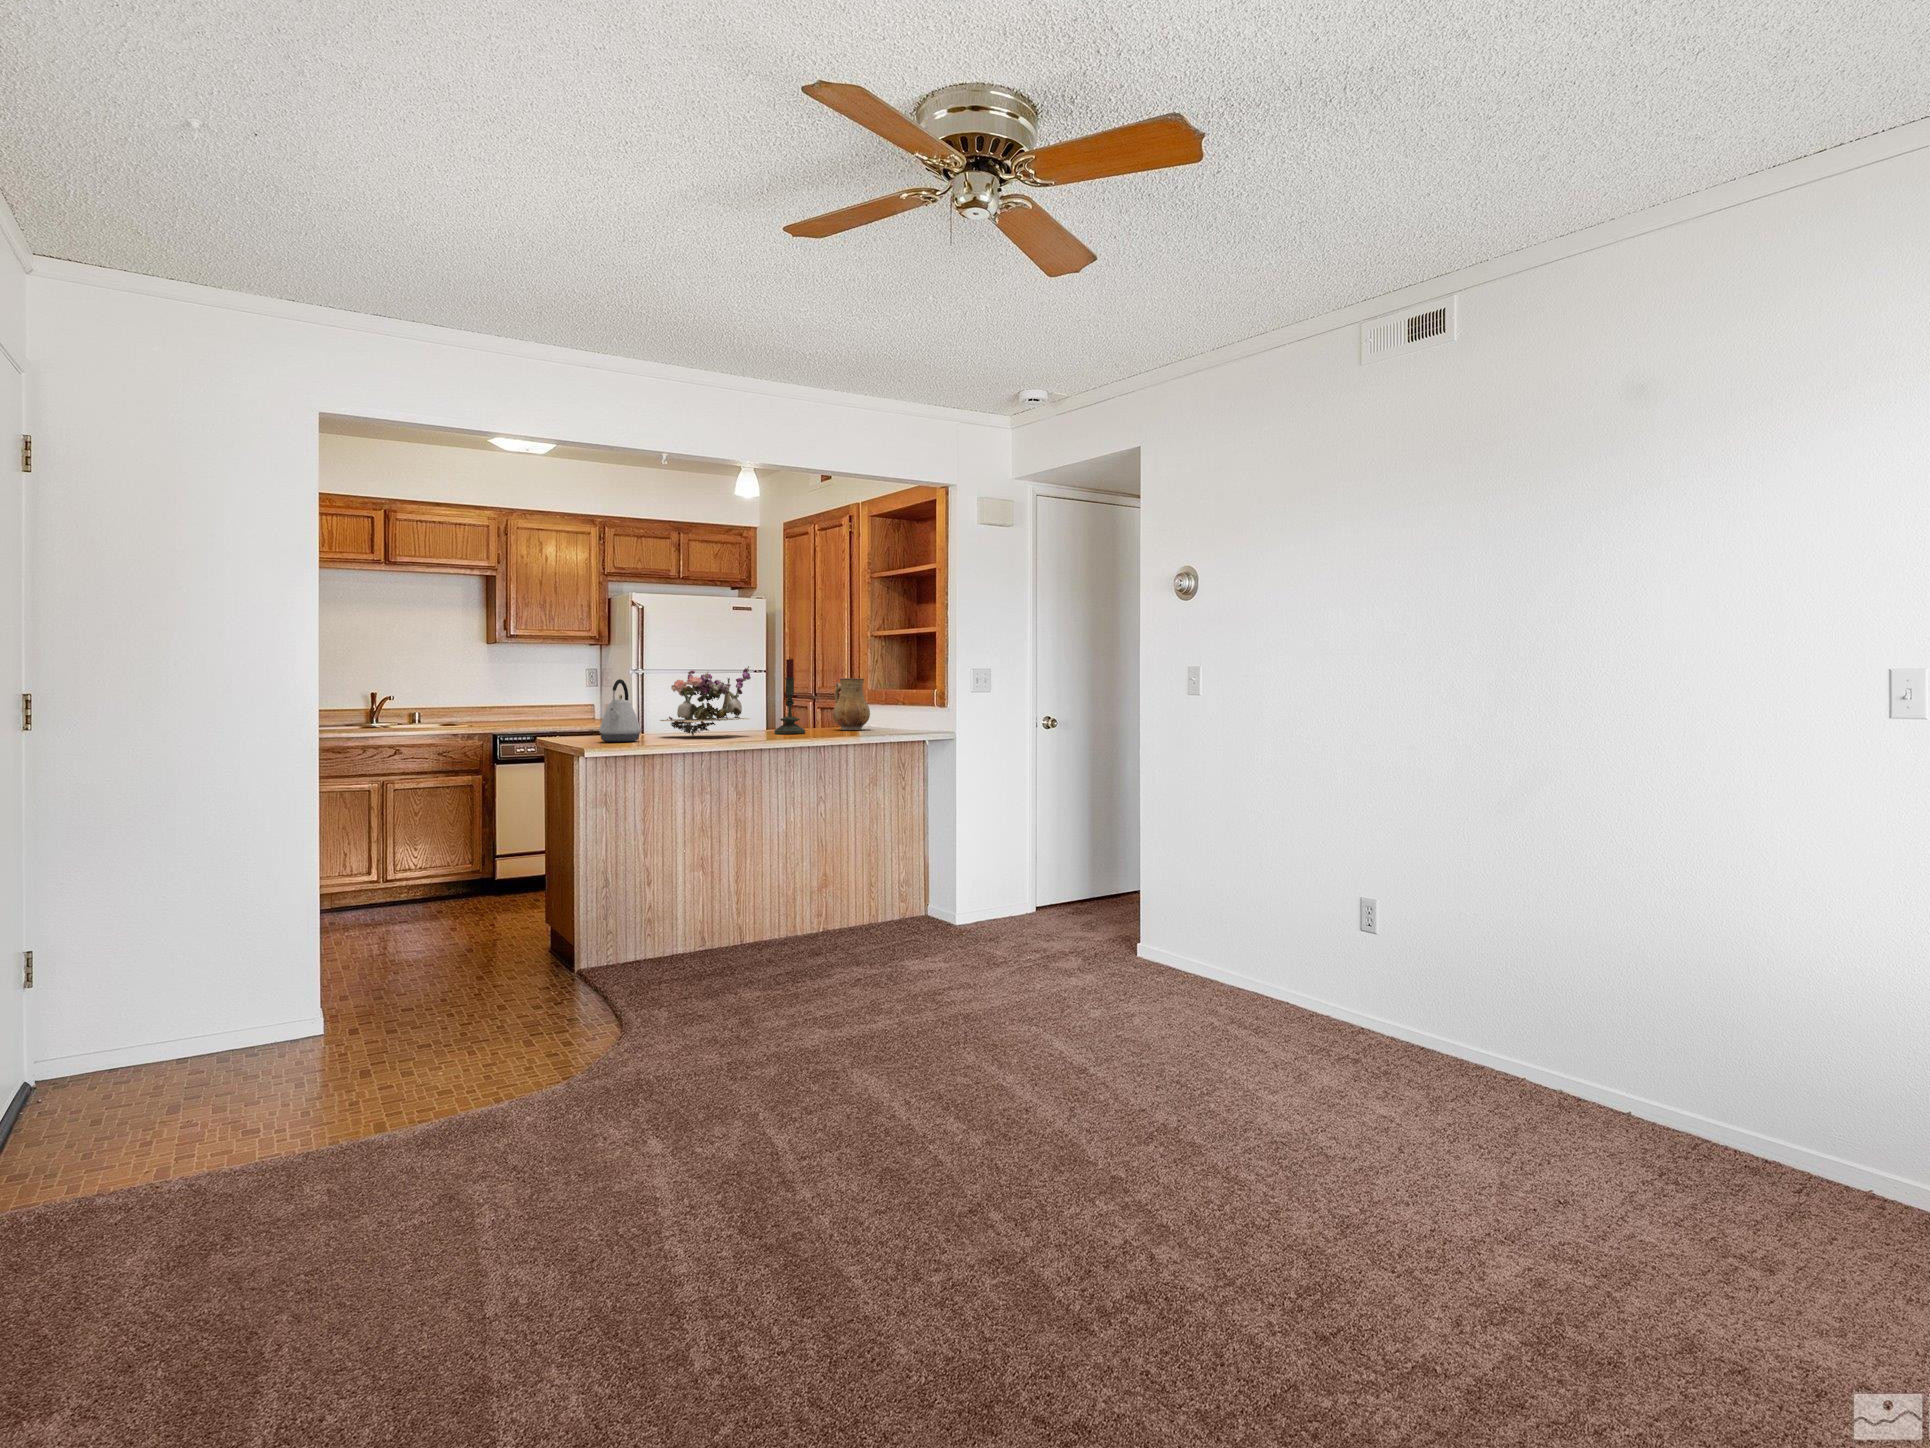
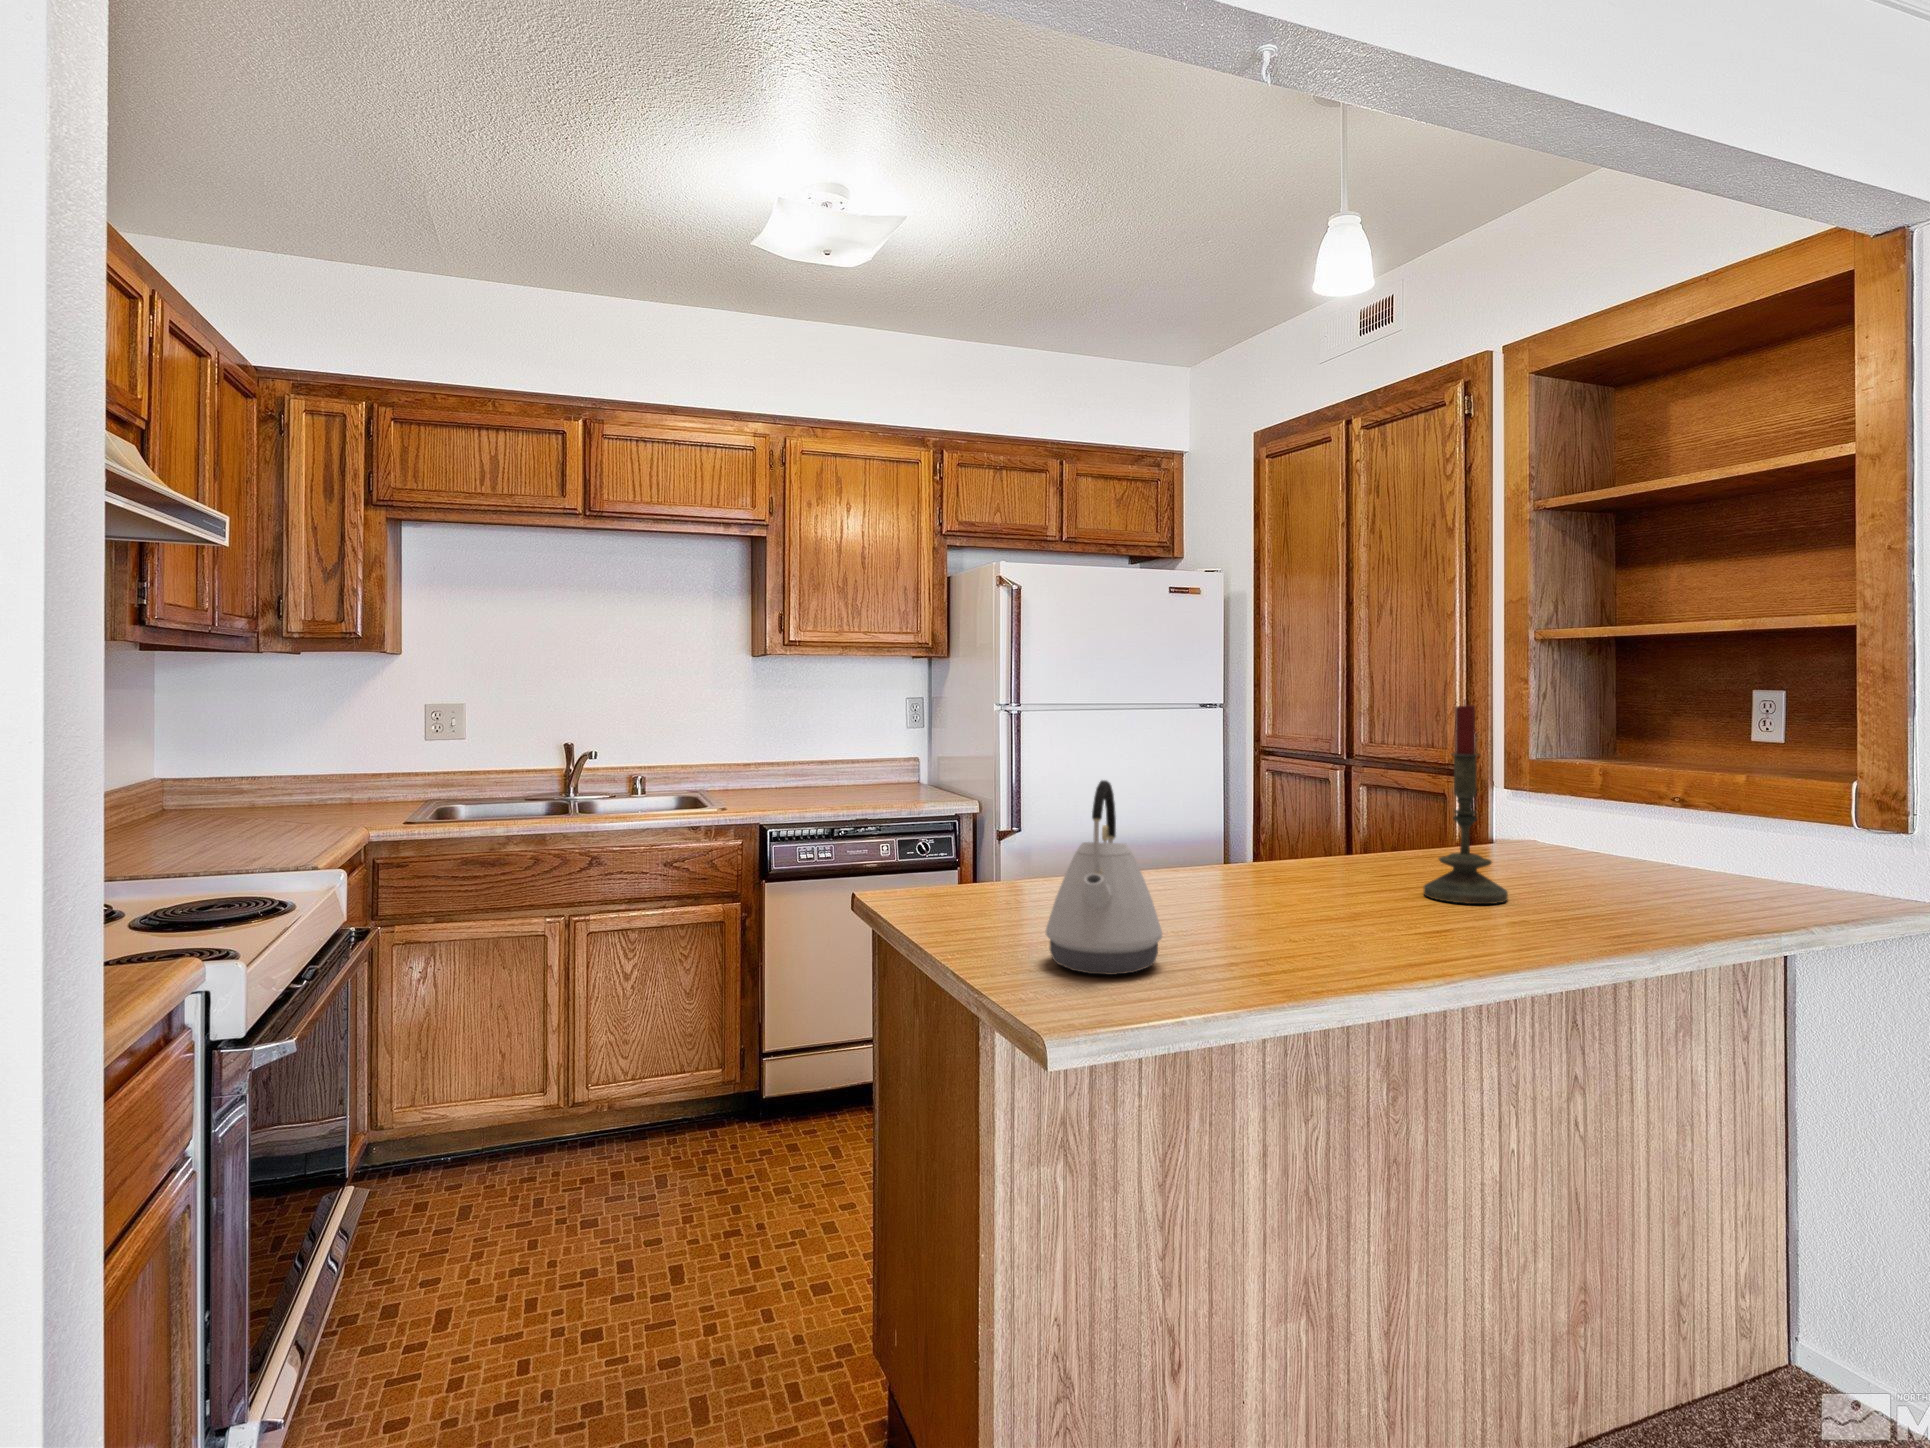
flower arrangement: present [660,666,751,736] -> none [1159,728,1415,917]
ceramic pitcher: present [833,678,870,730] -> none [1505,745,1614,875]

